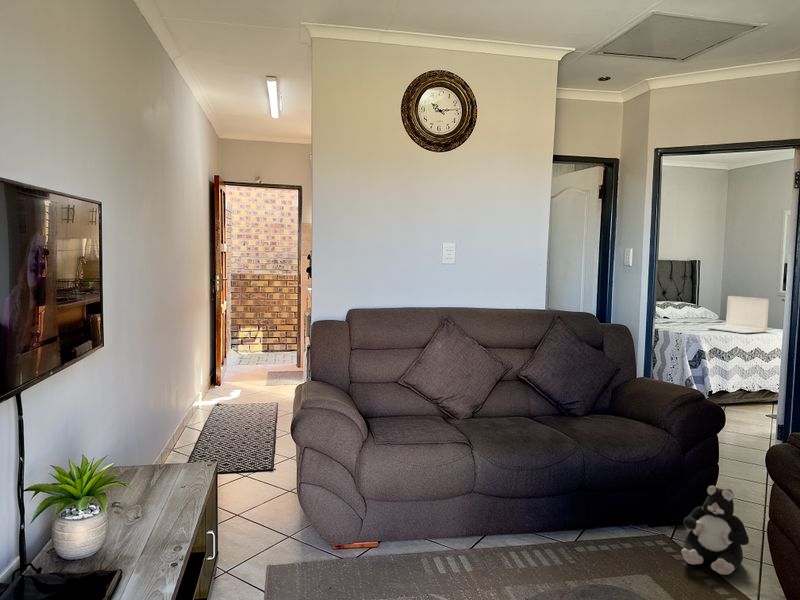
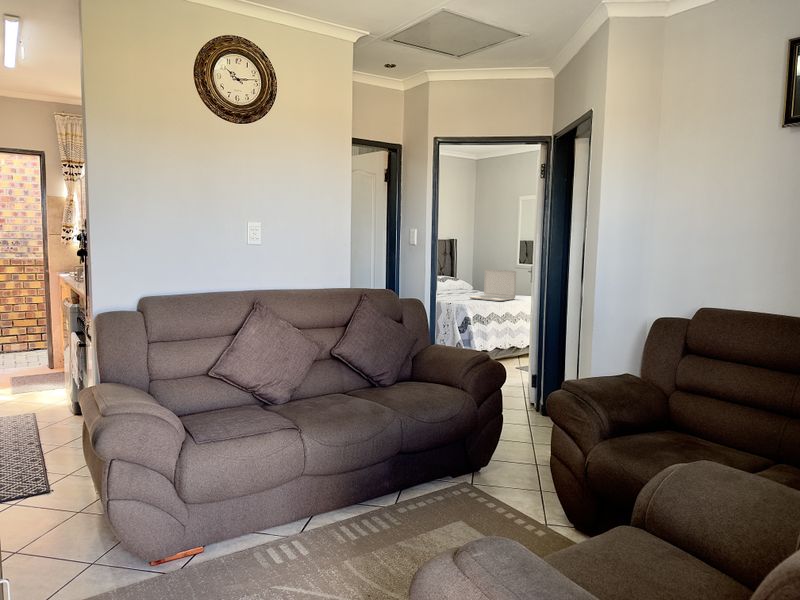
plush toy: present [681,485,749,575] -> none [483,434,534,508]

